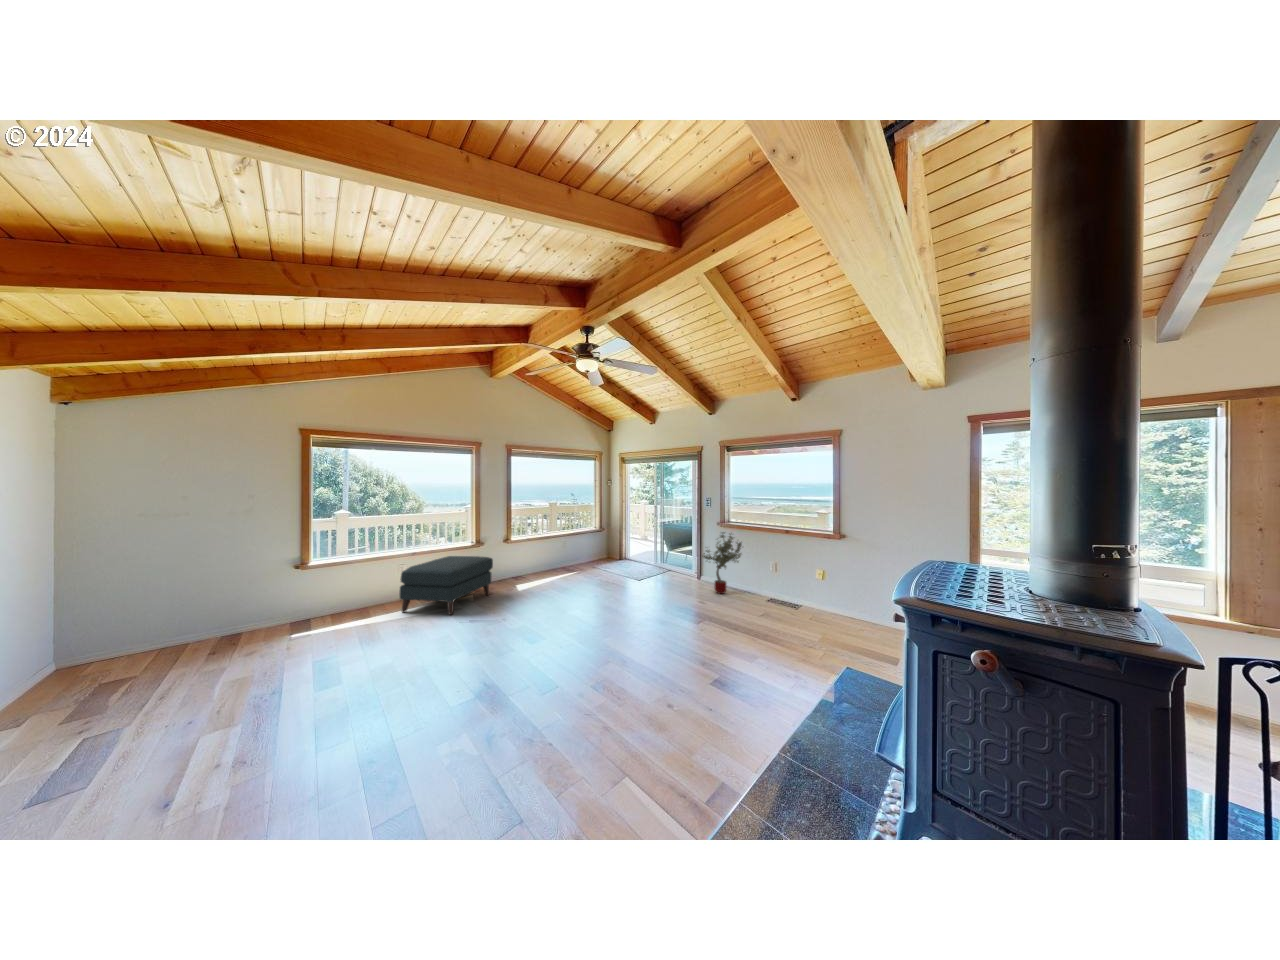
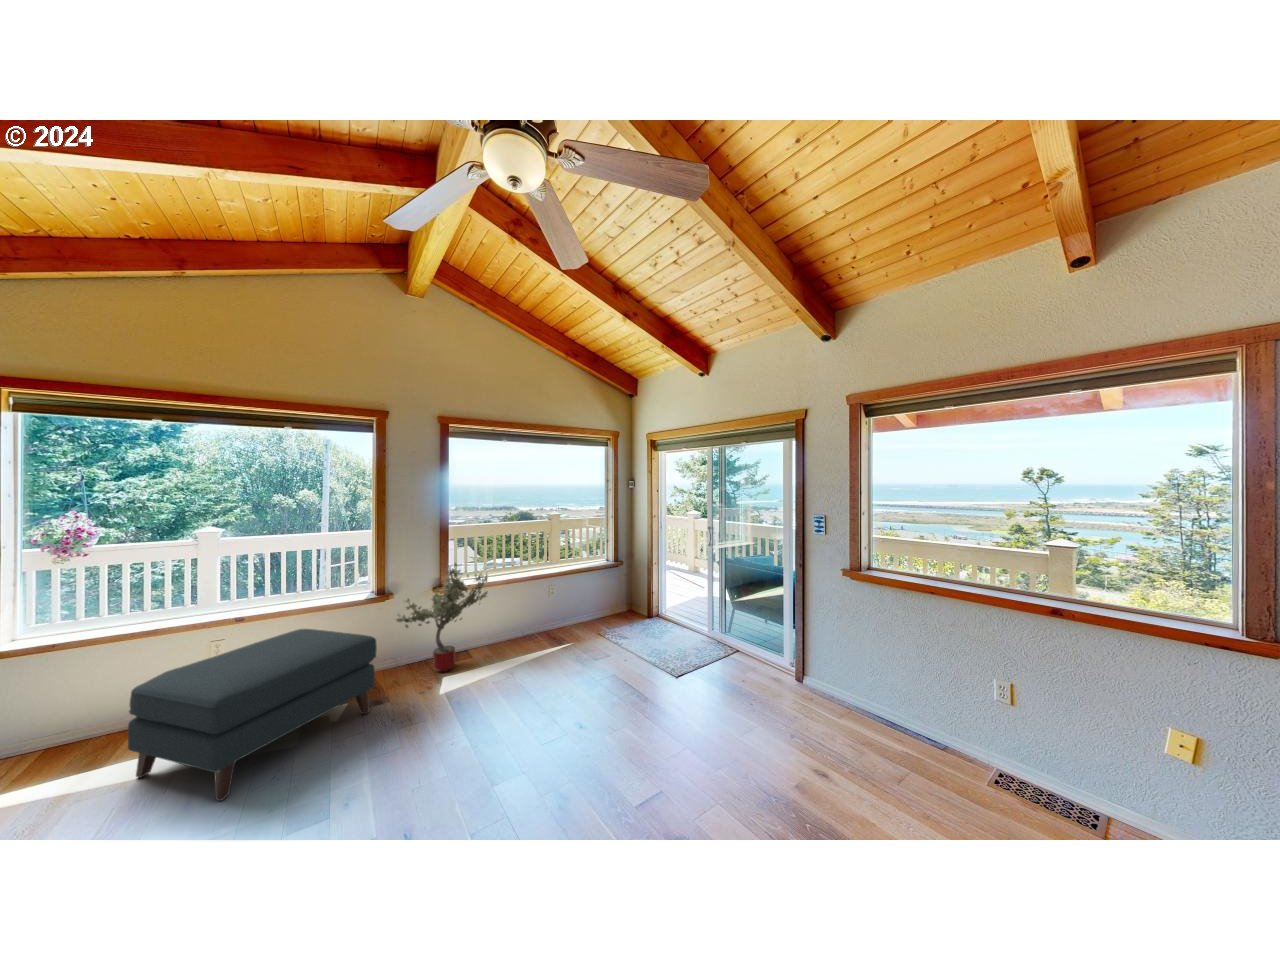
potted tree: present [702,532,742,594] -> present [396,563,488,672]

